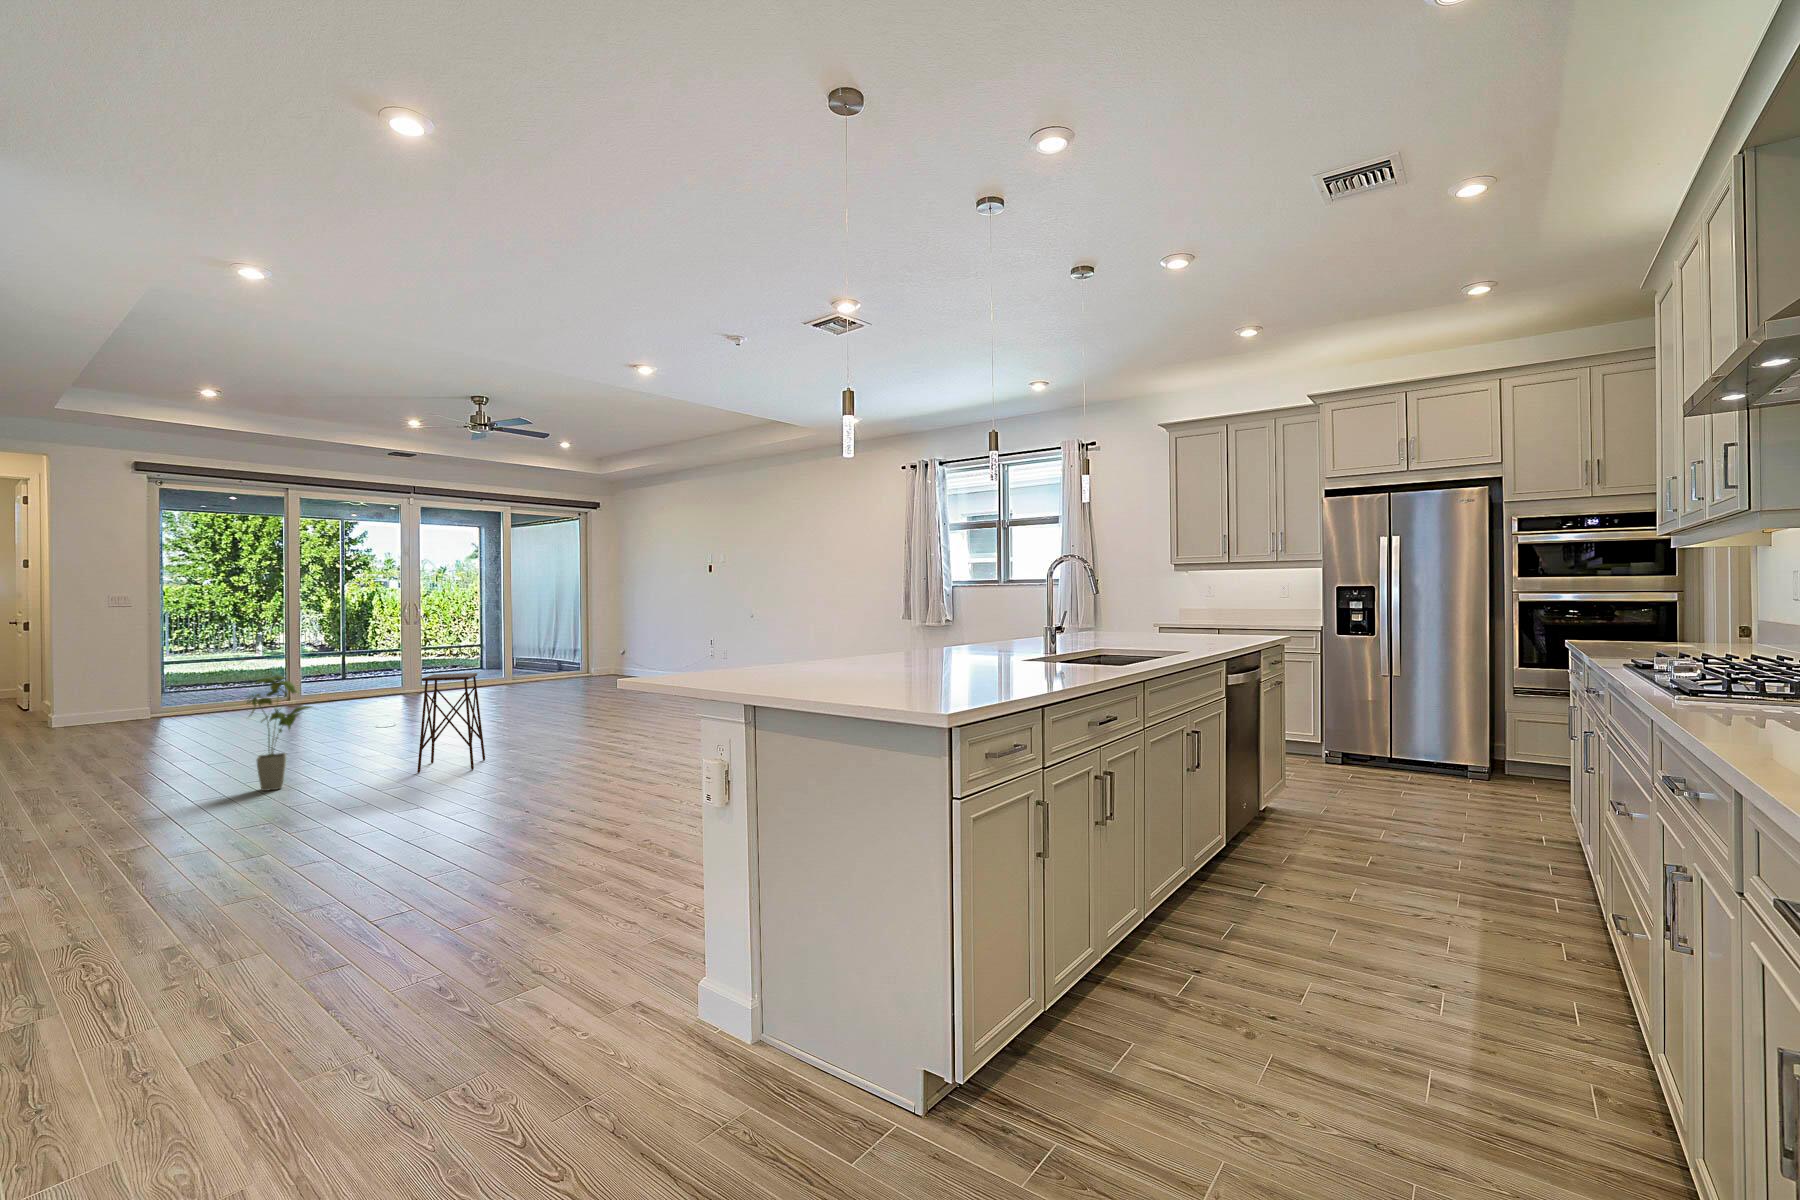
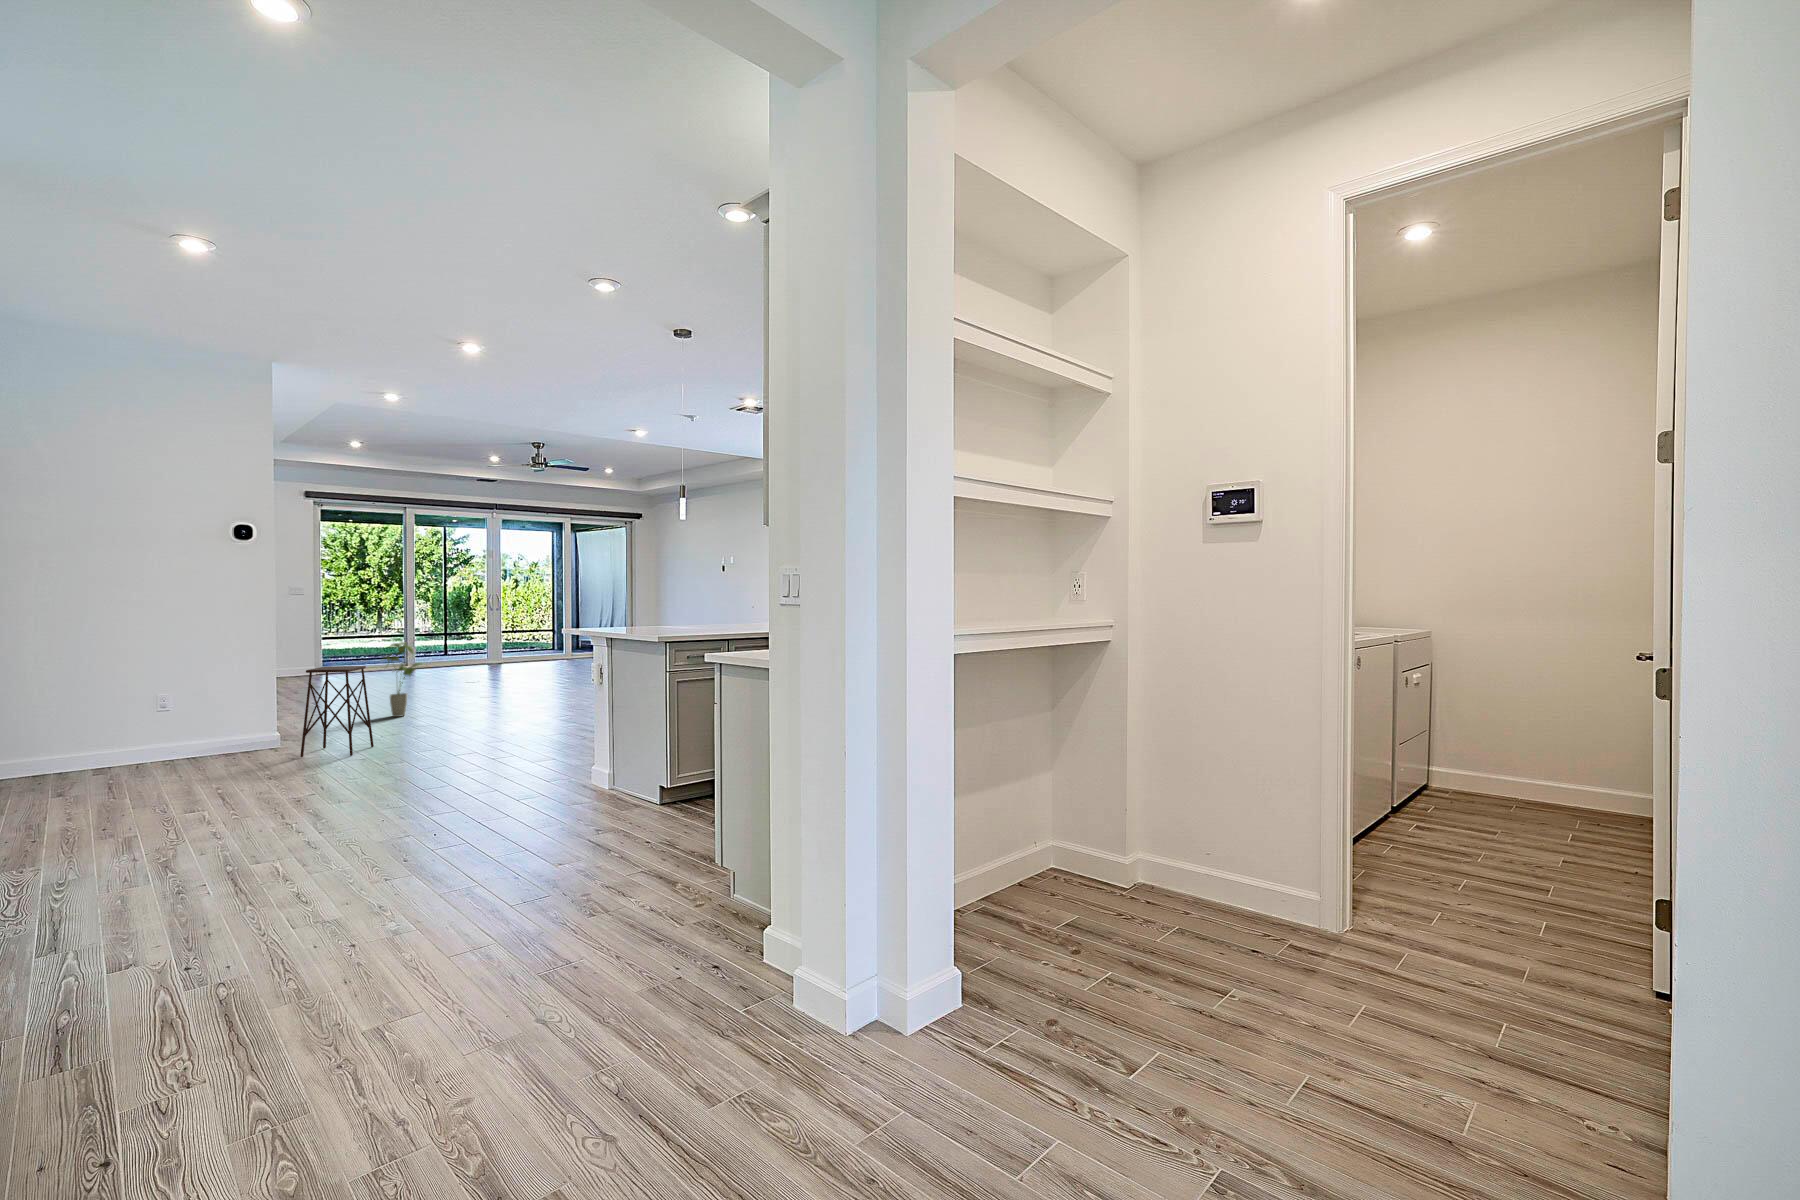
side table: present [417,673,485,773] -> present [300,666,374,757]

